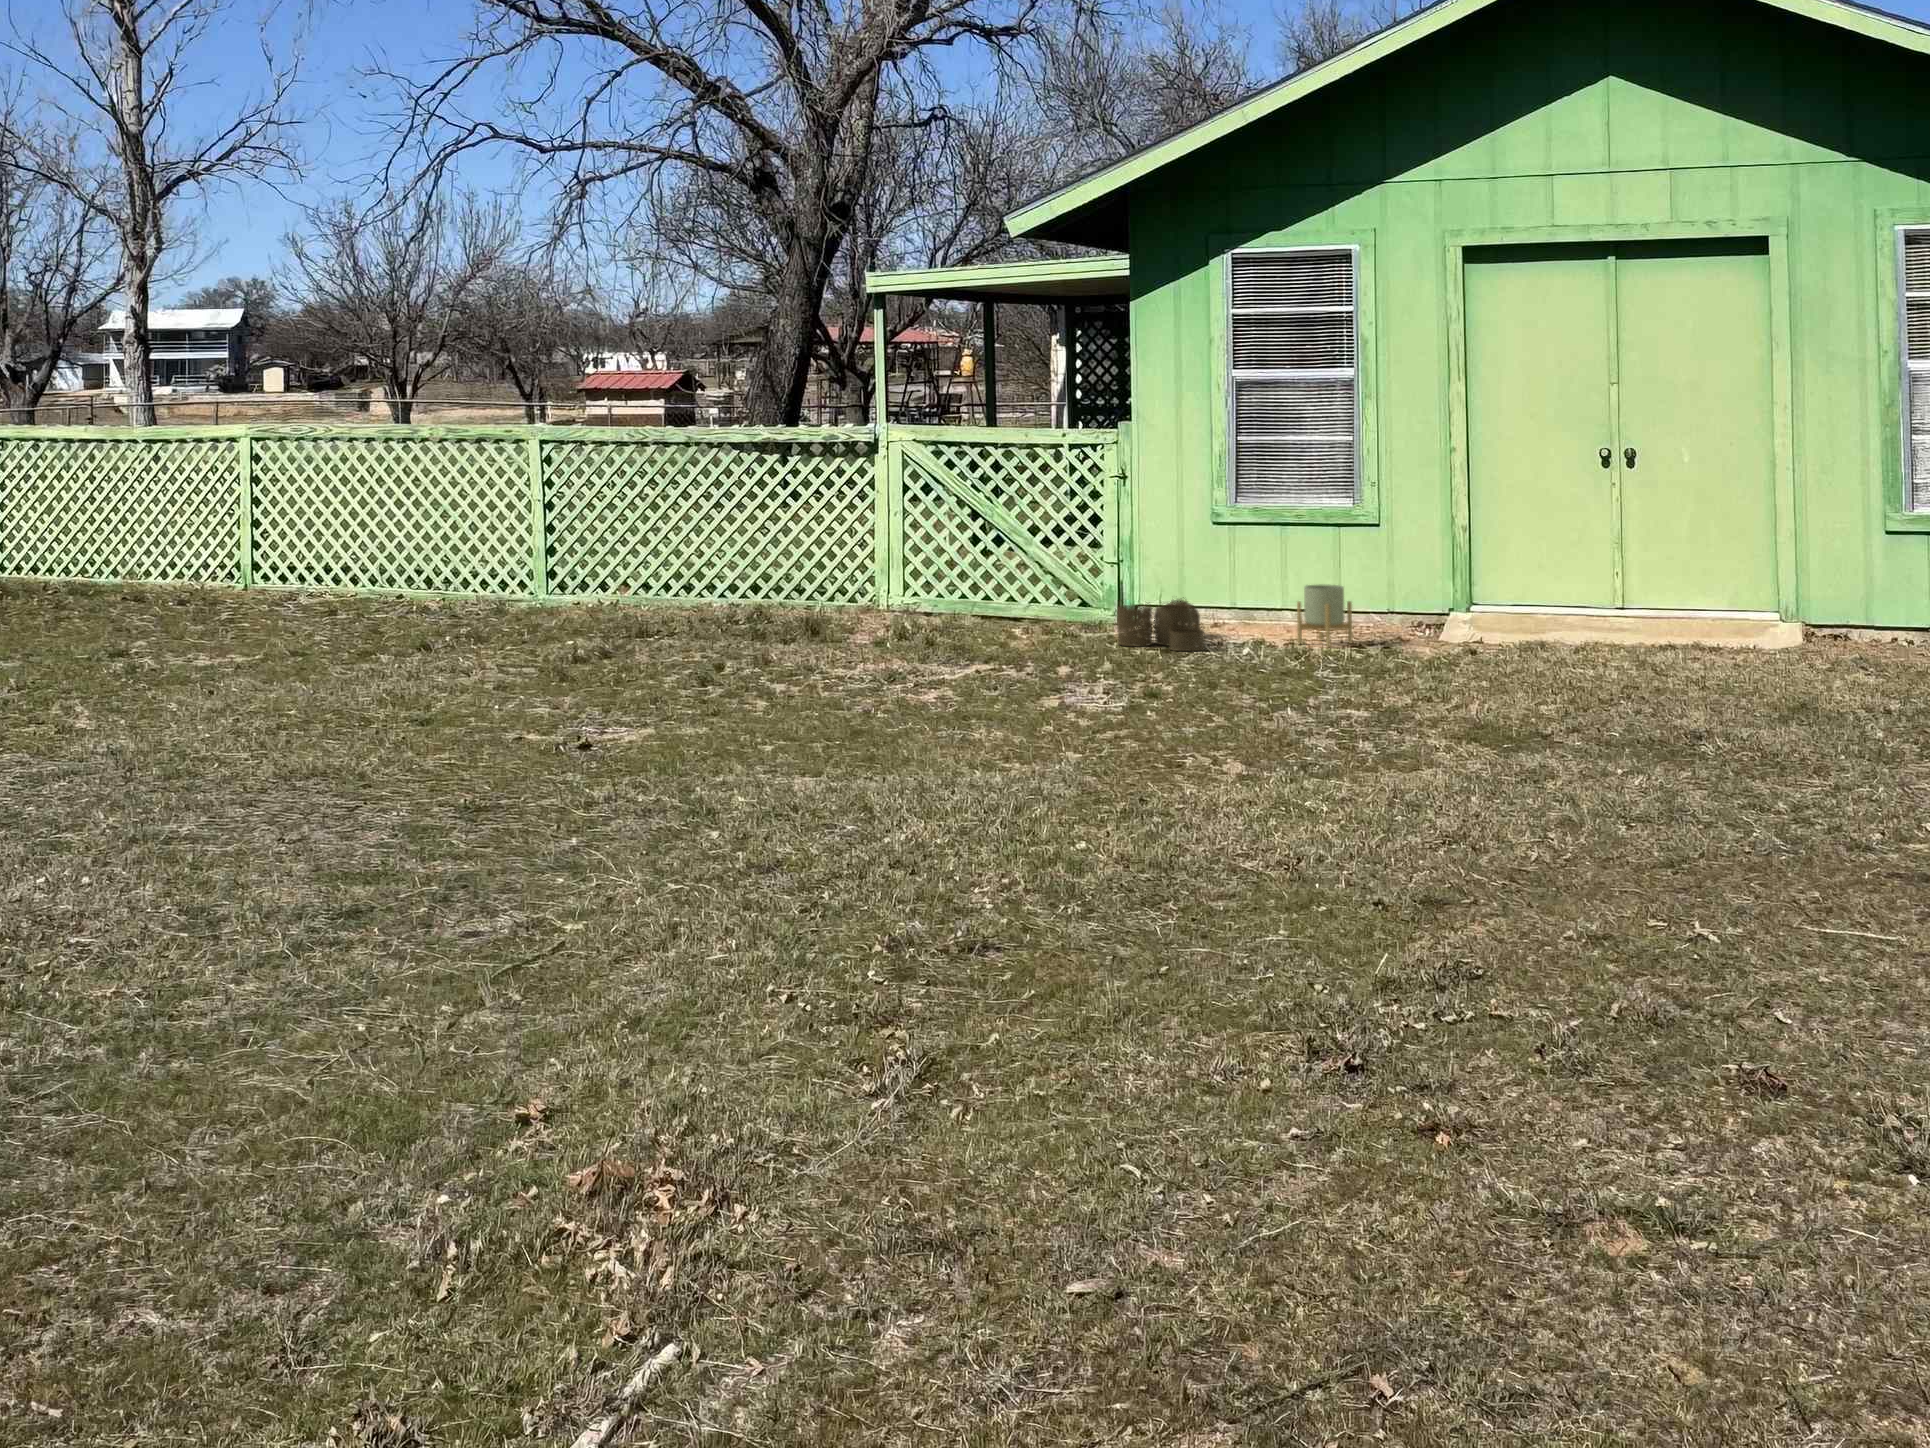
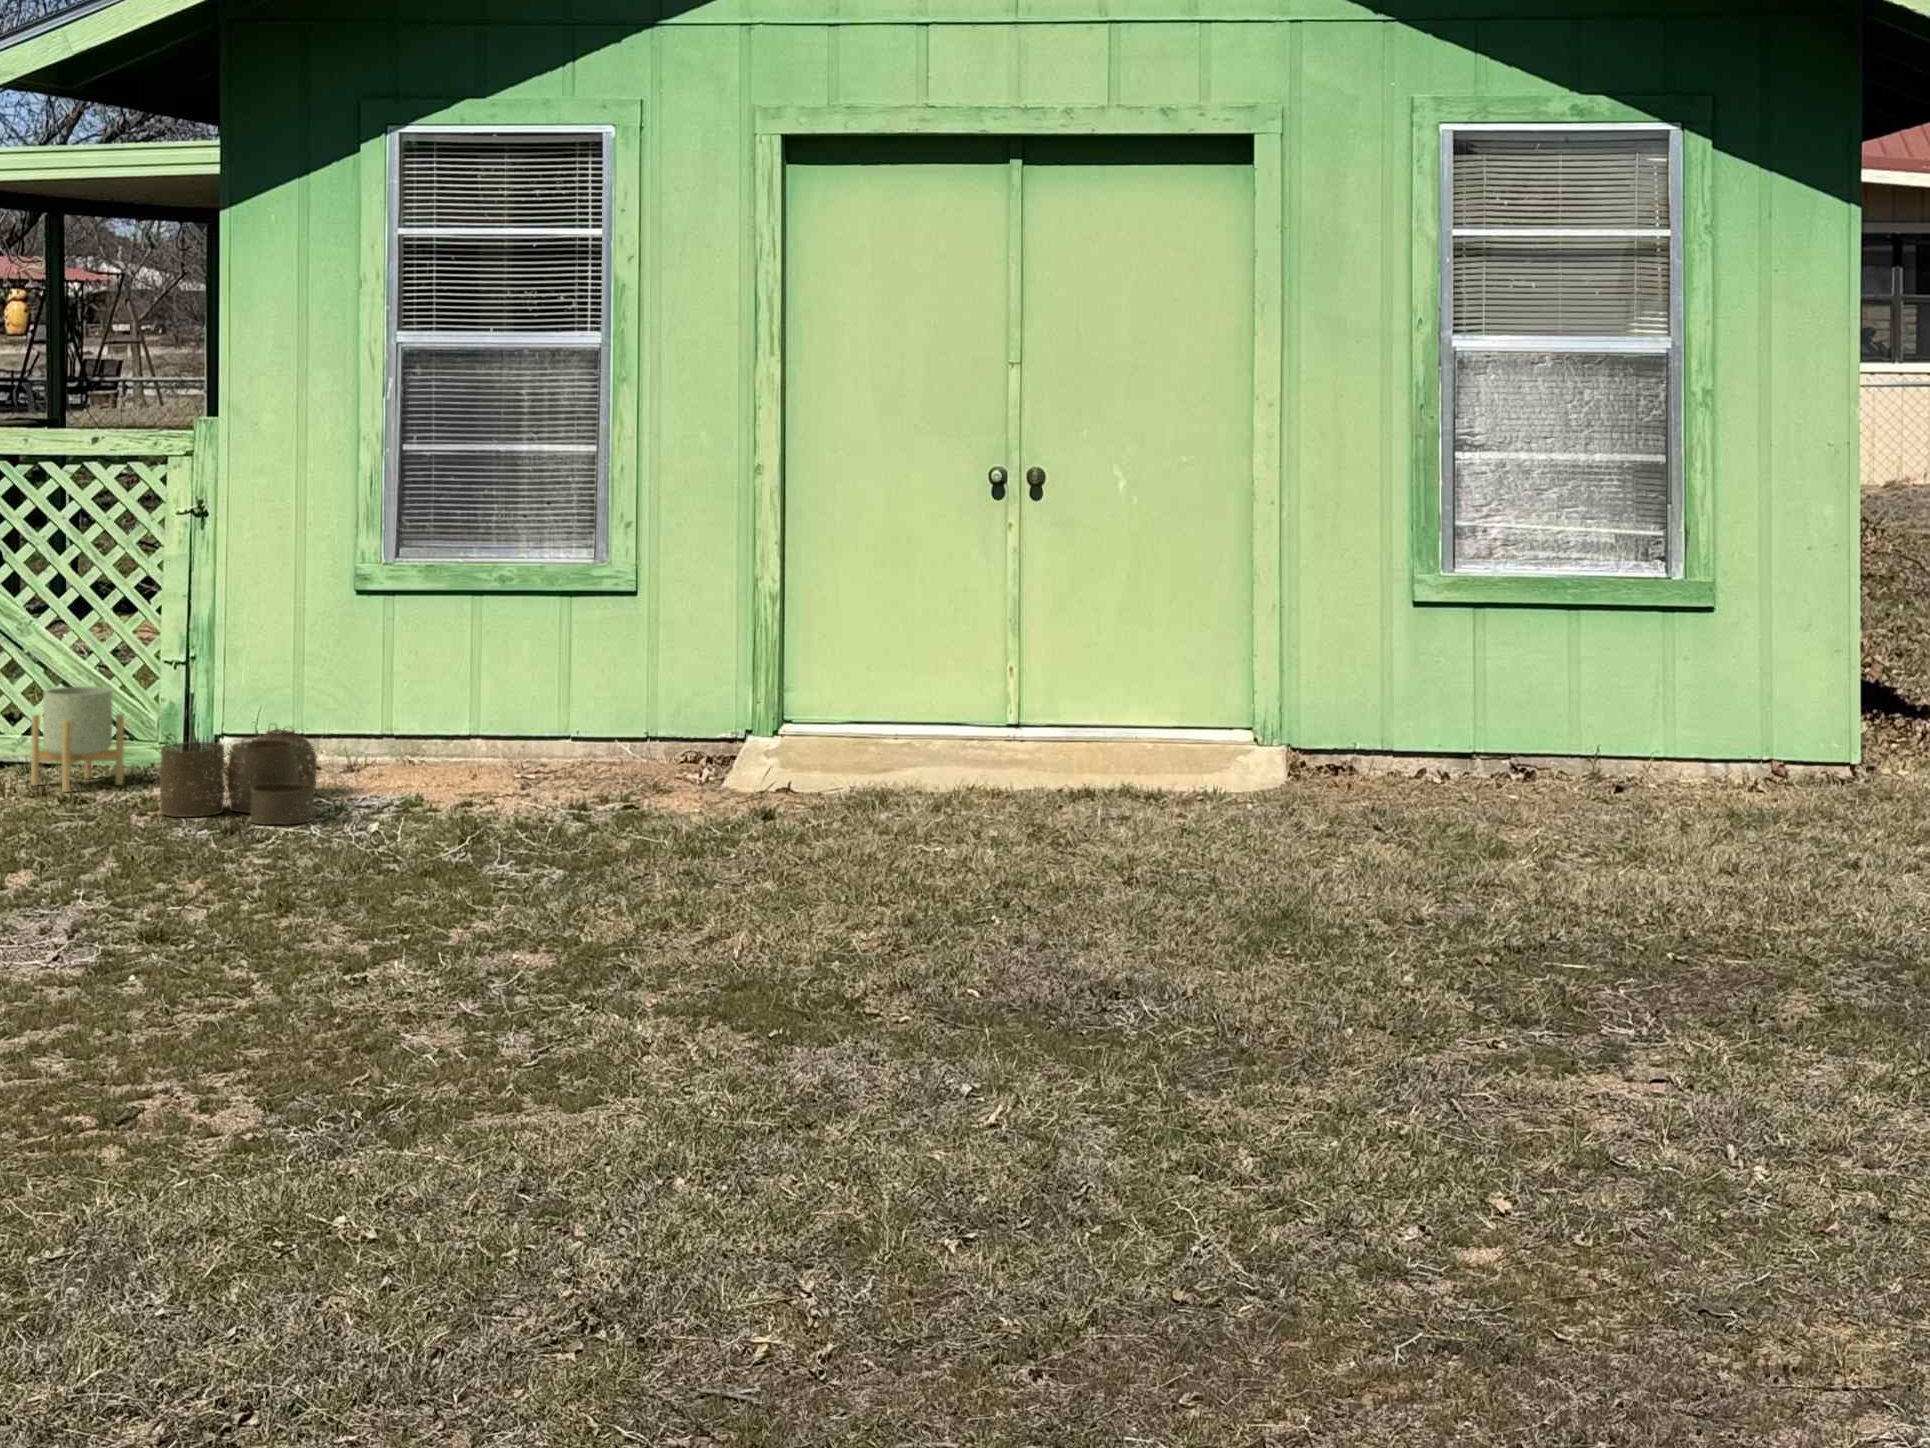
planter: present [1297,584,1352,648] -> present [31,686,124,792]

